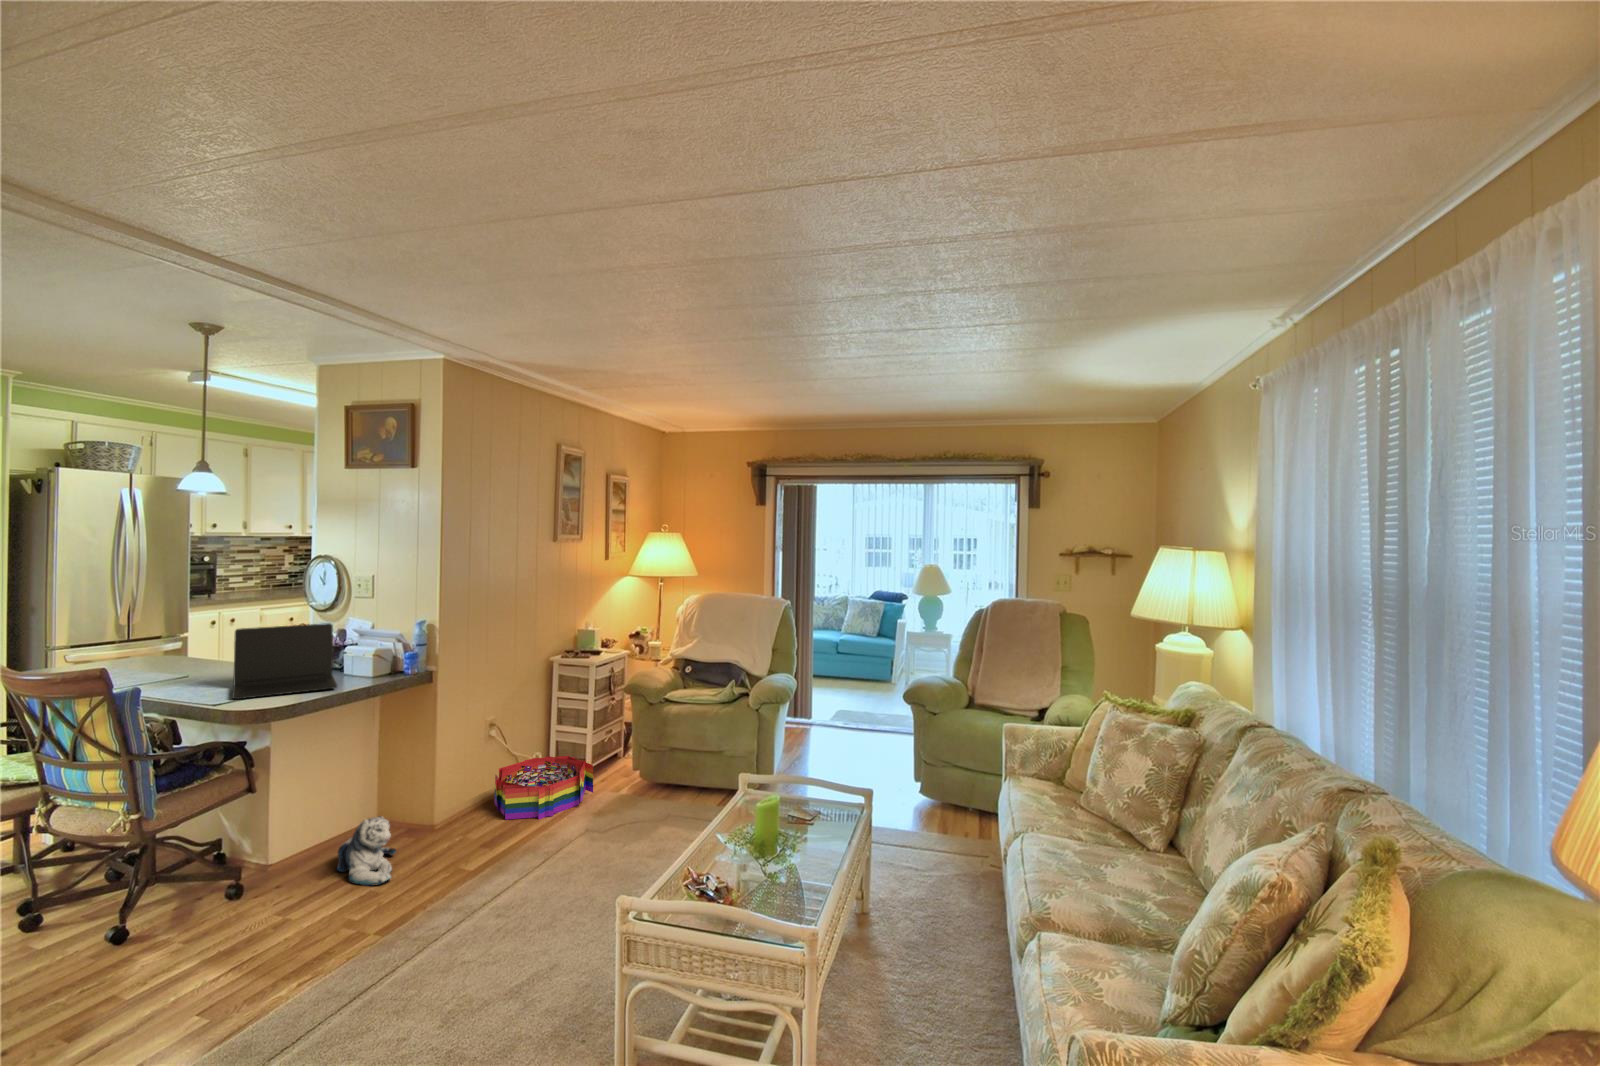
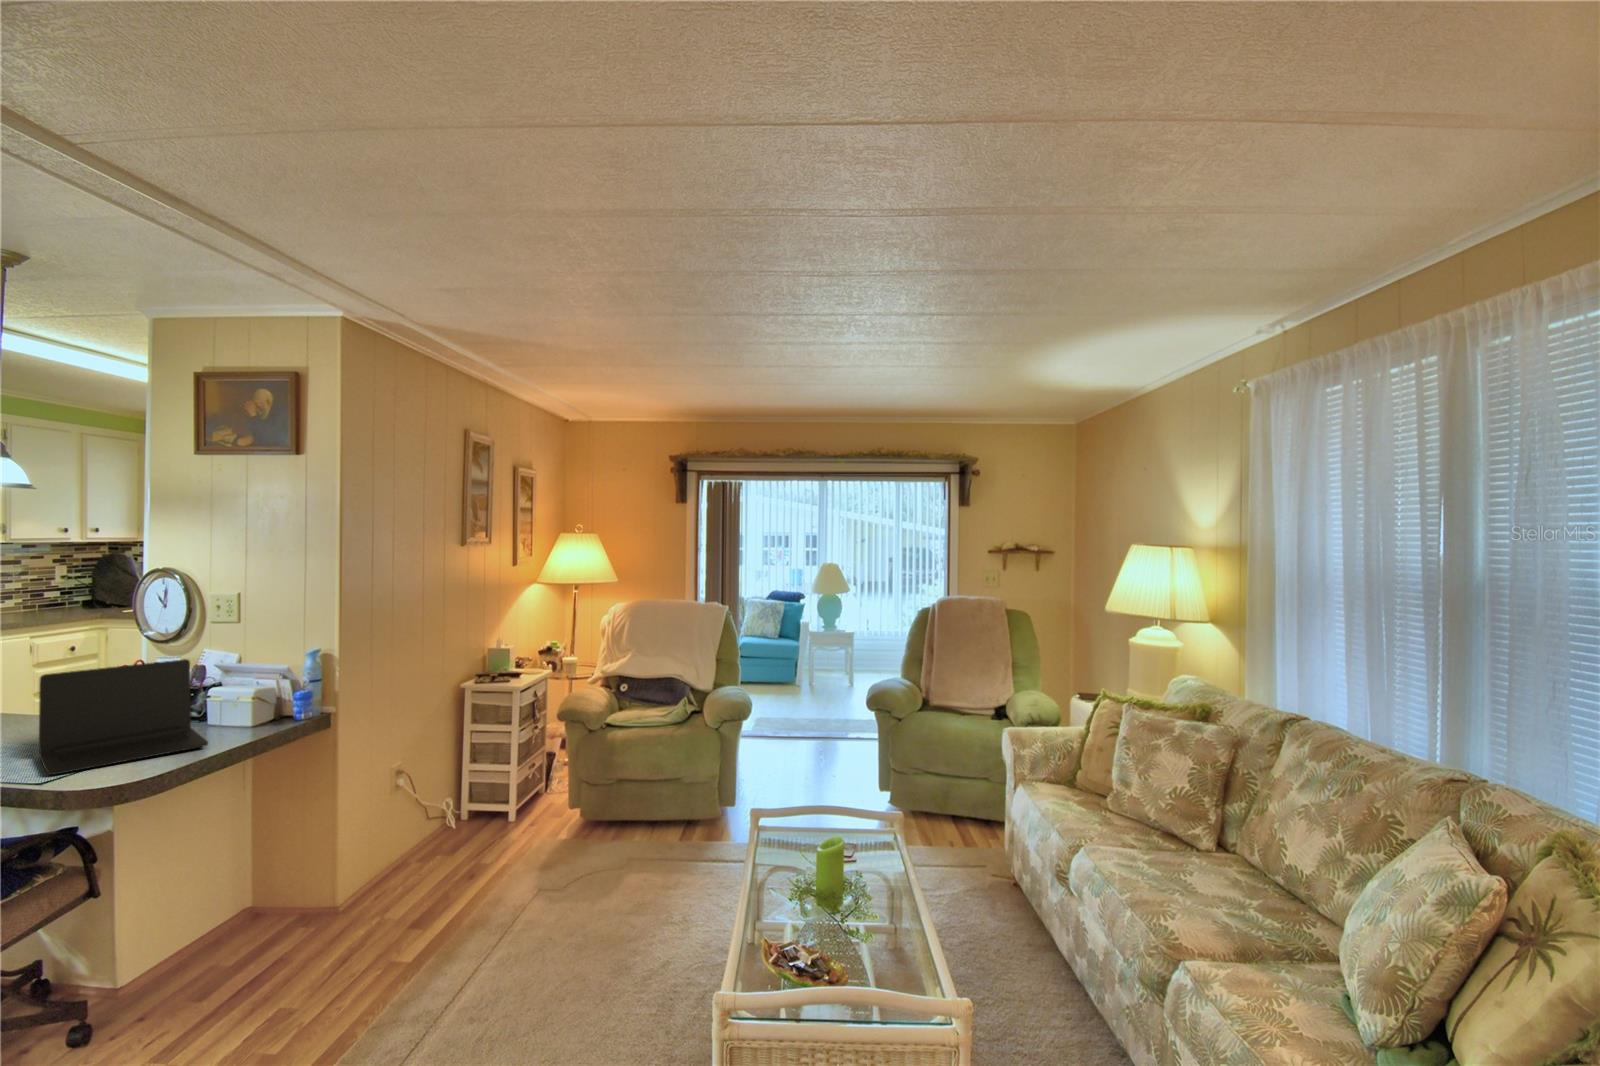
storage bin: present [494,756,593,820] -> none [408,798,532,887]
plush toy: present [336,816,396,886] -> none [214,909,304,1006]

